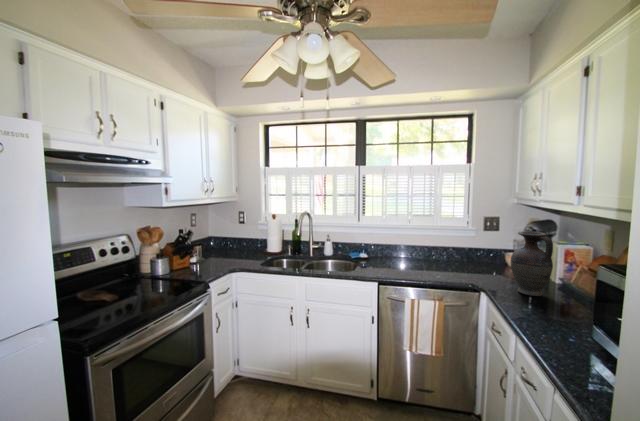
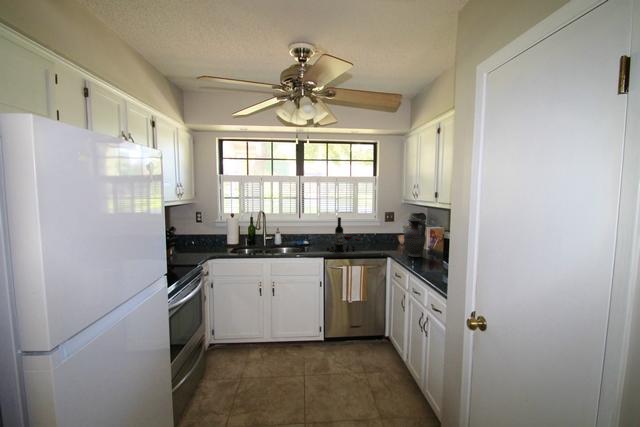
wine bottle: none [388,223,441,274] -> present [327,217,360,252]

